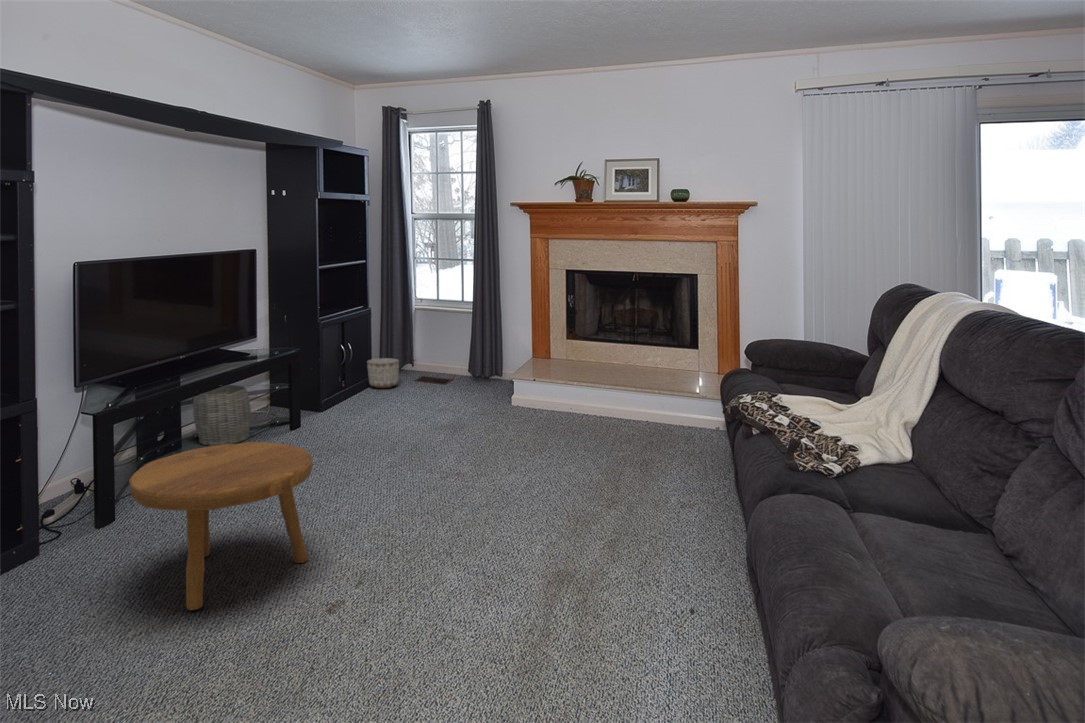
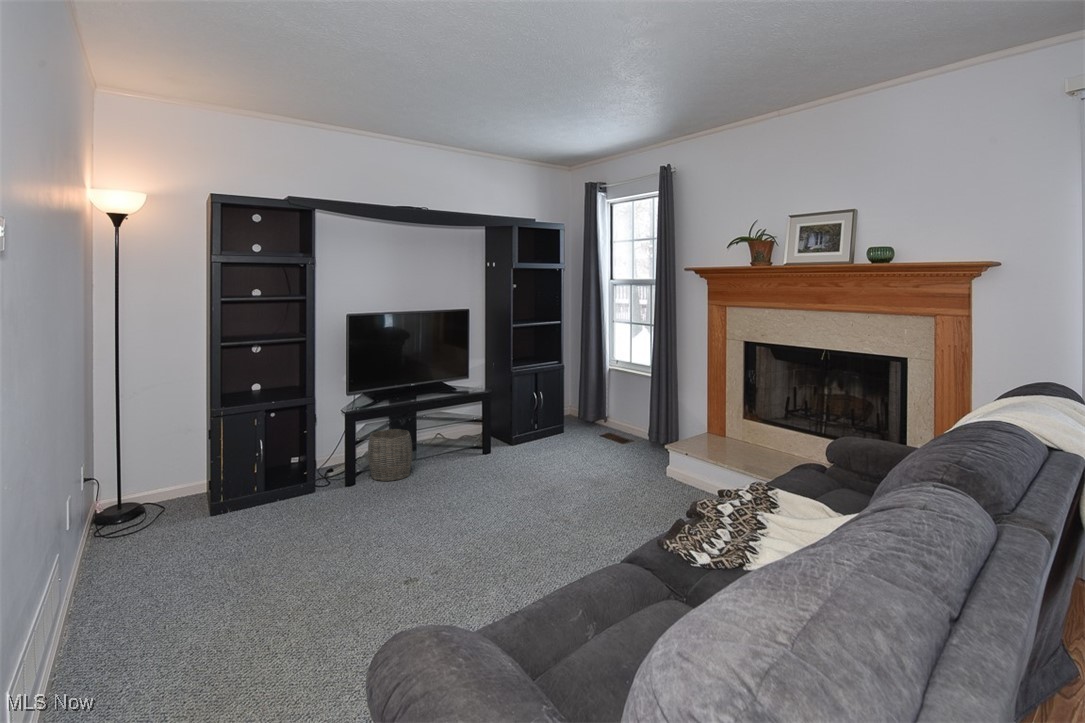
planter: present [367,358,399,388] -> none [543,415,572,444]
footstool: present [129,442,312,610] -> none [147,498,314,652]

